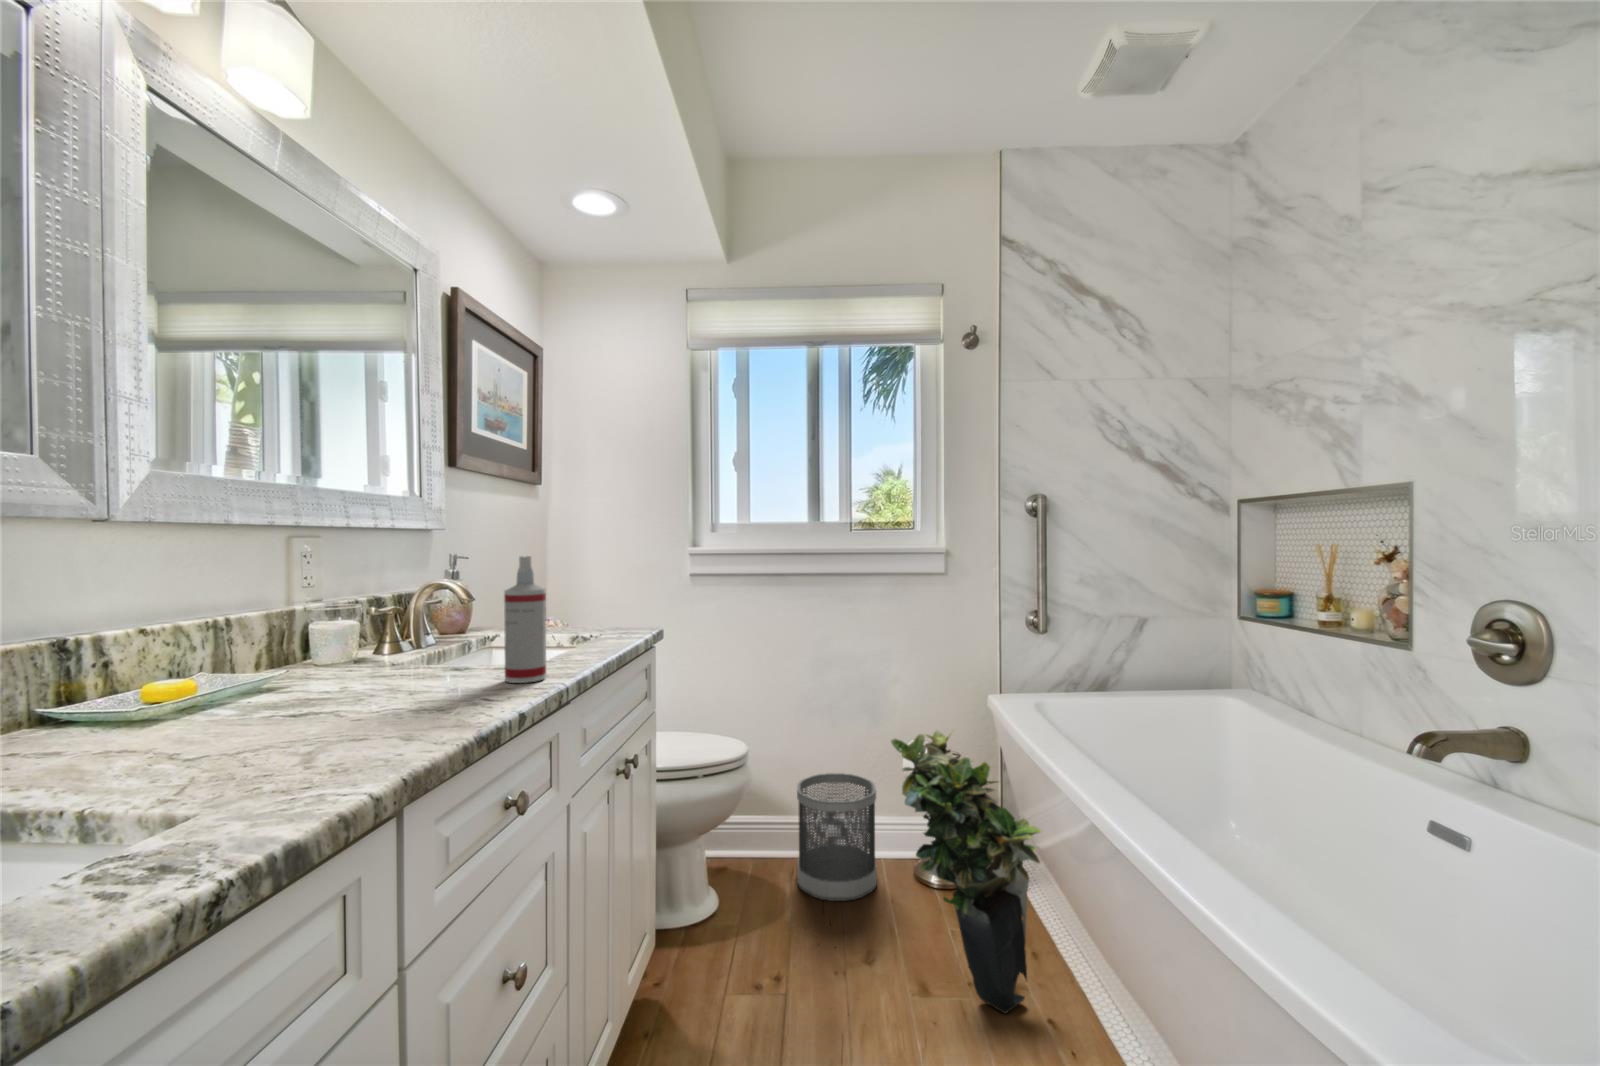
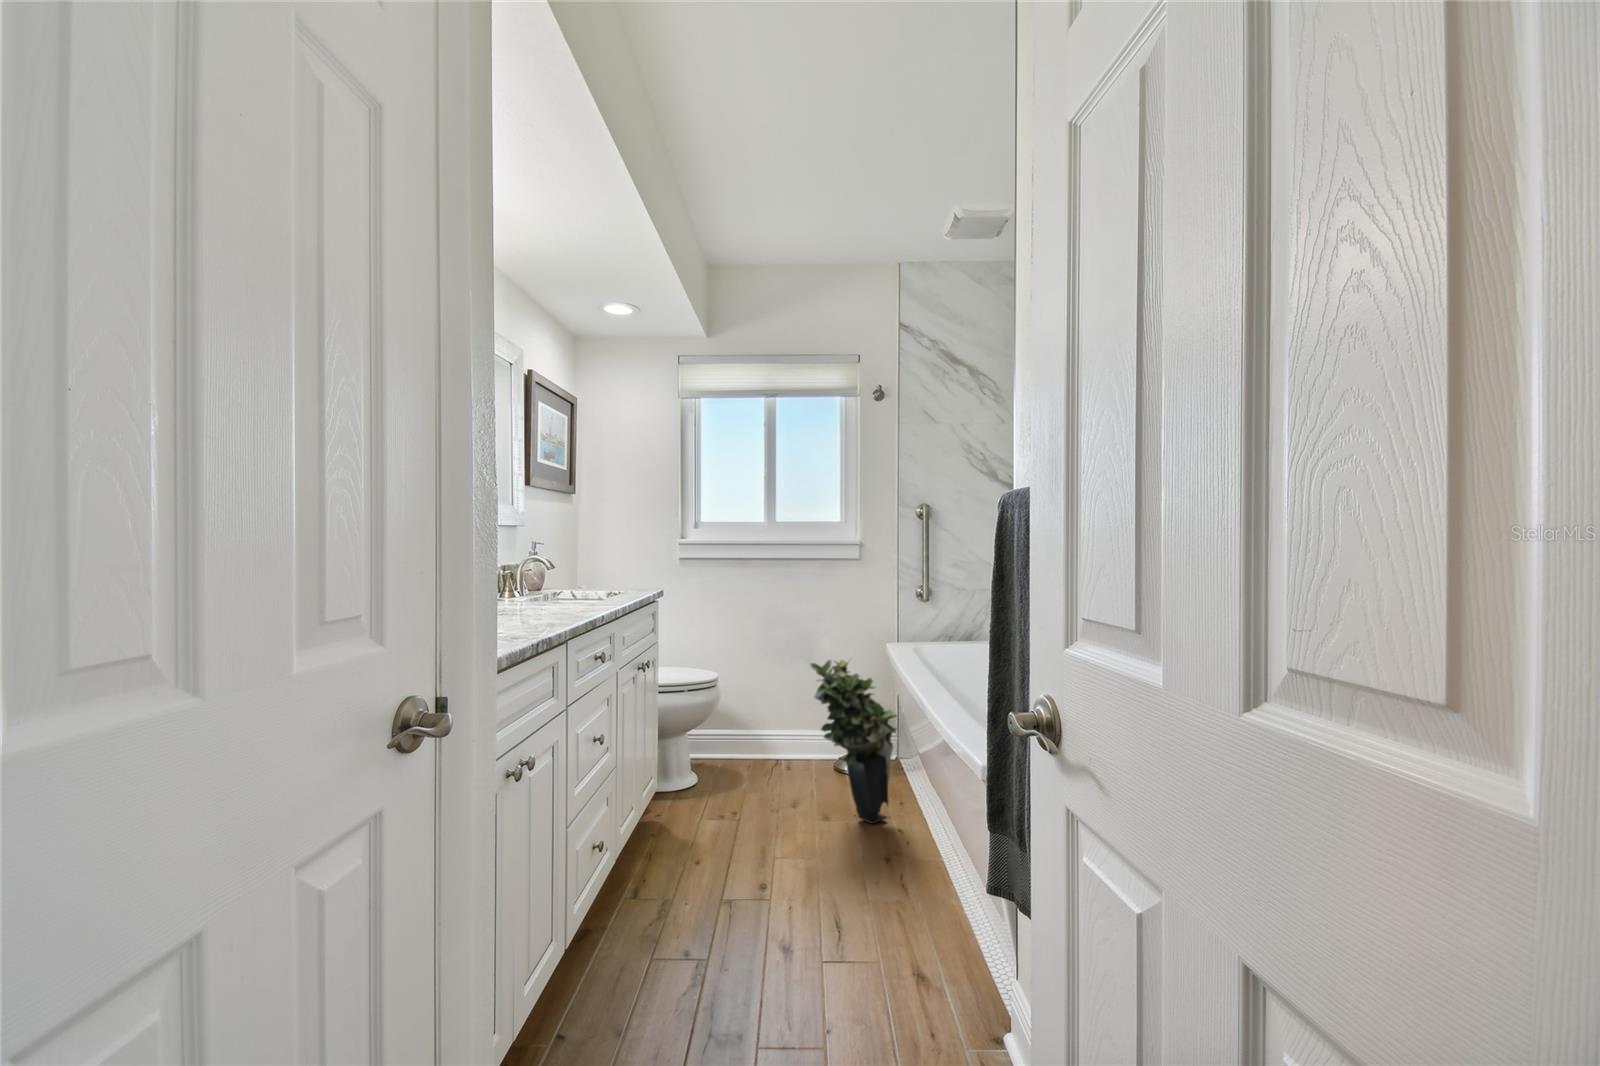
spray bottle: present [504,556,546,683] -> none [589,541,610,607]
wastebasket: present [797,773,877,901] -> none [753,699,807,779]

